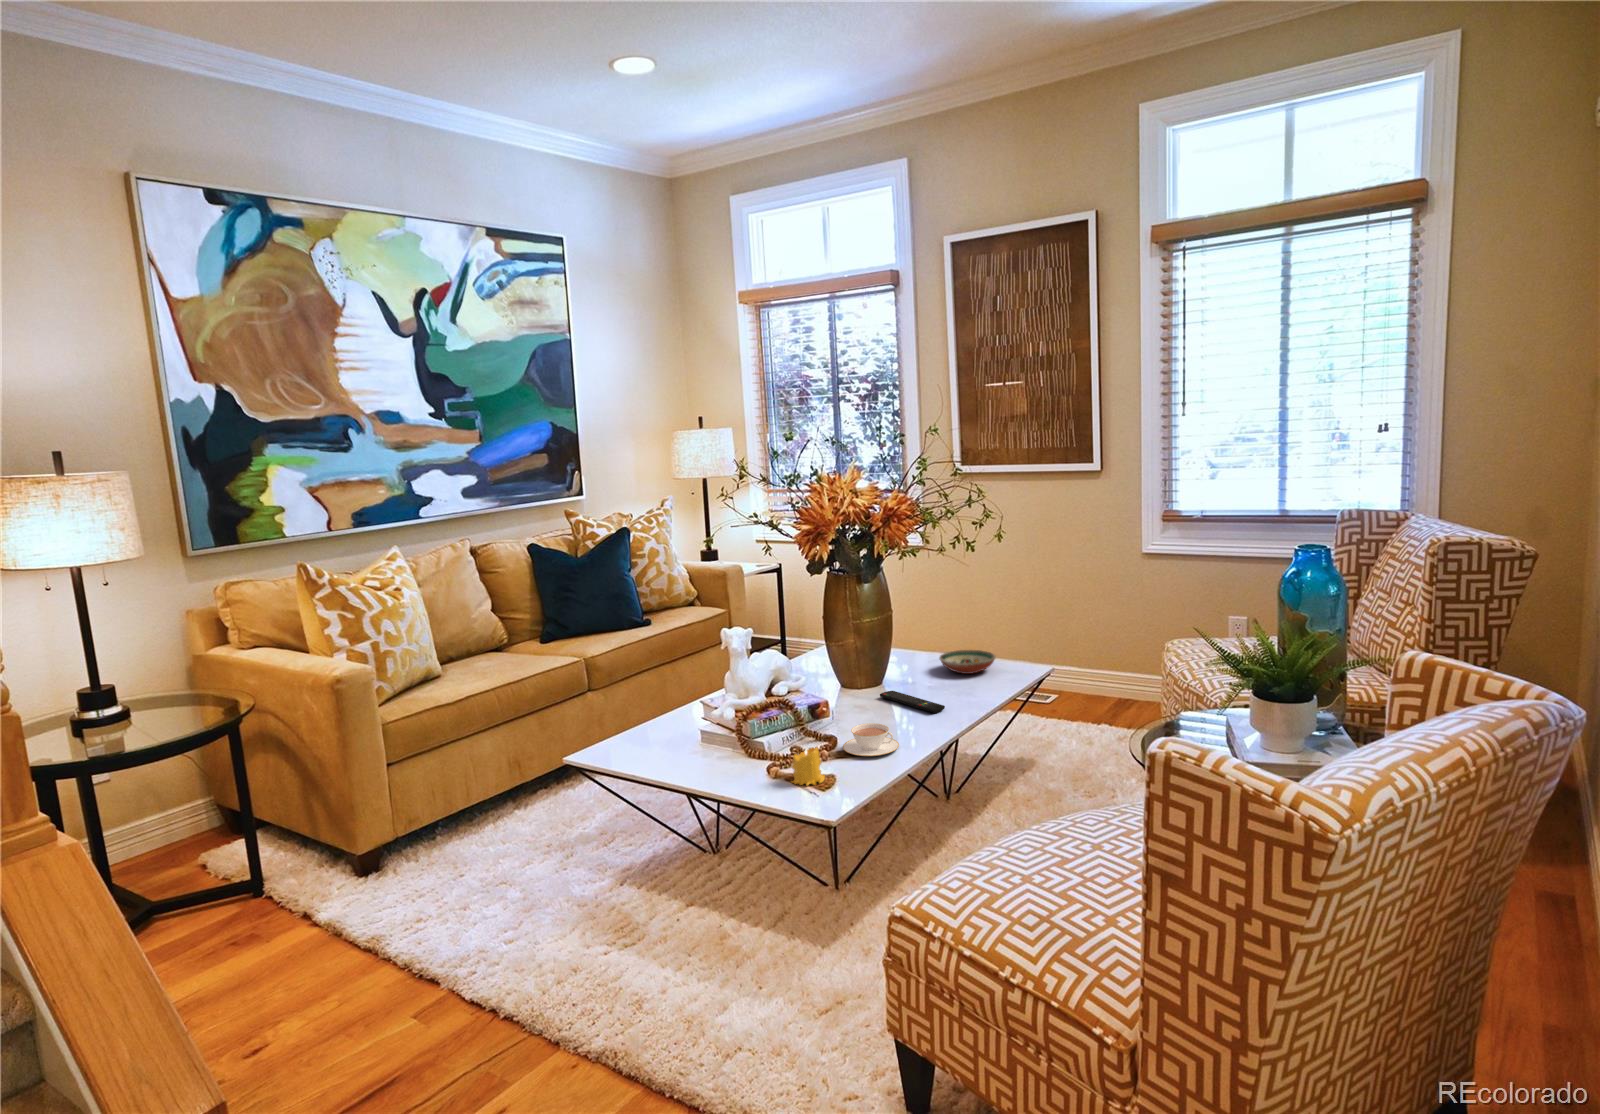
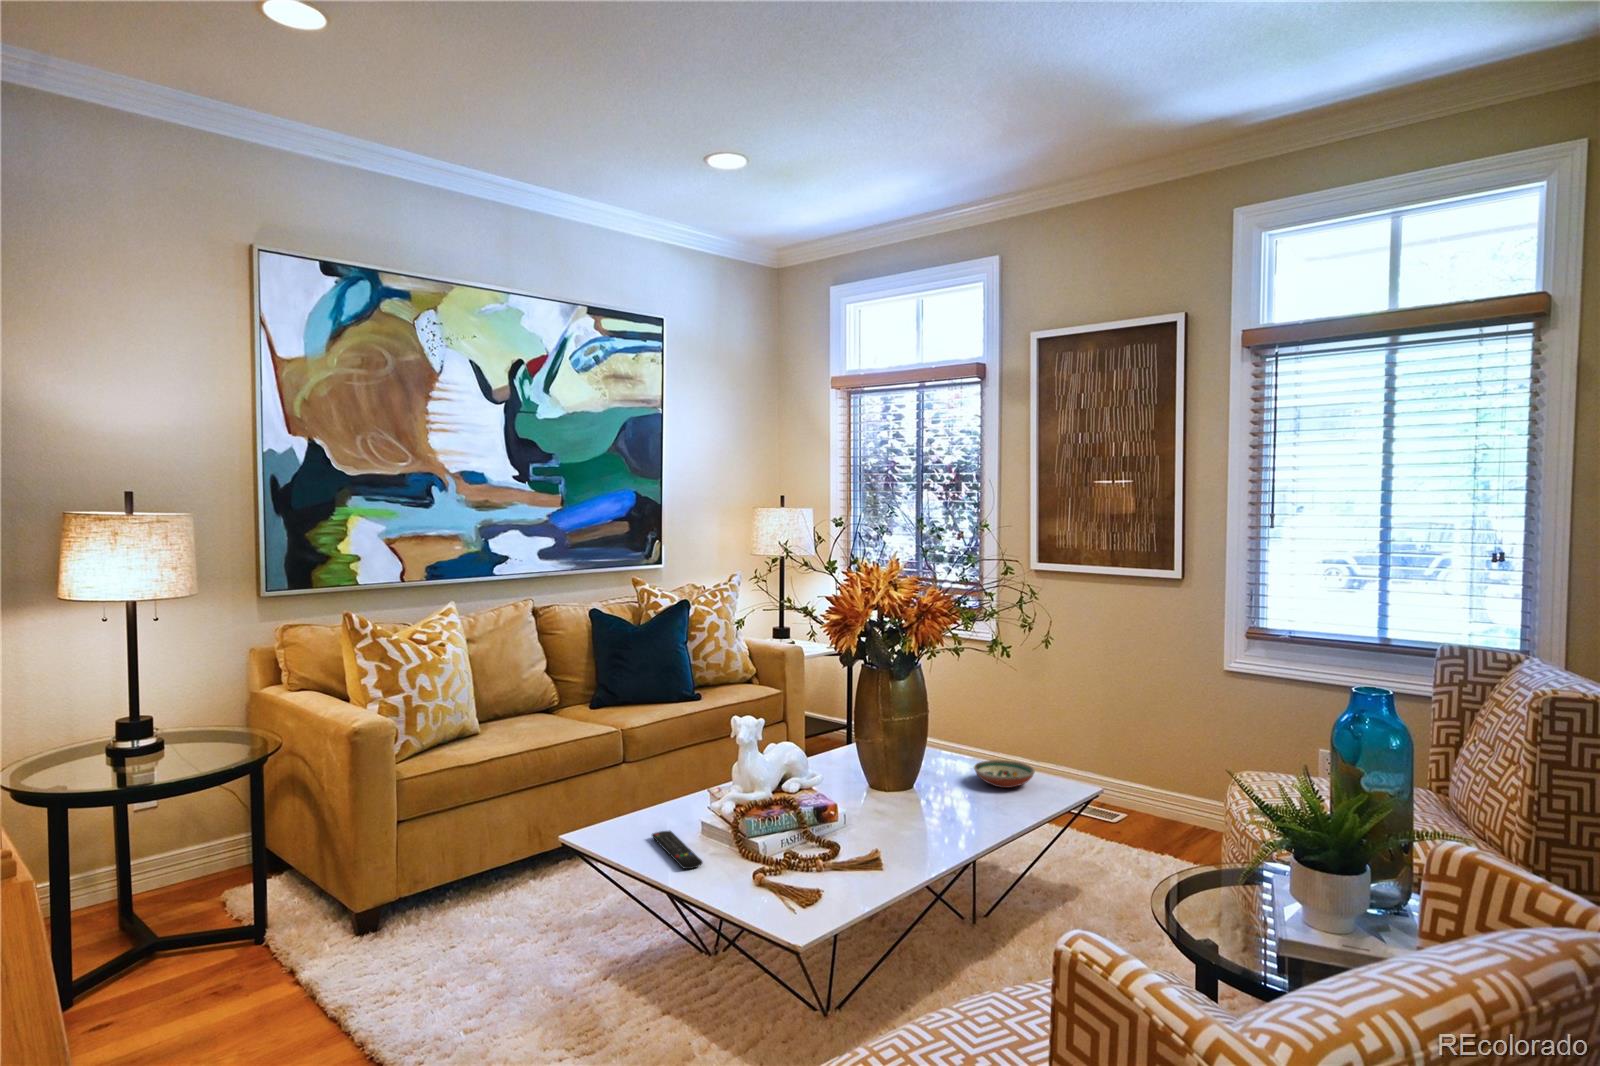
remote control: present [880,691,945,713] -> present [652,831,703,869]
teacup: present [843,723,899,756] -> none [839,837,900,876]
candle: present [792,748,825,786] -> none [770,859,809,903]

